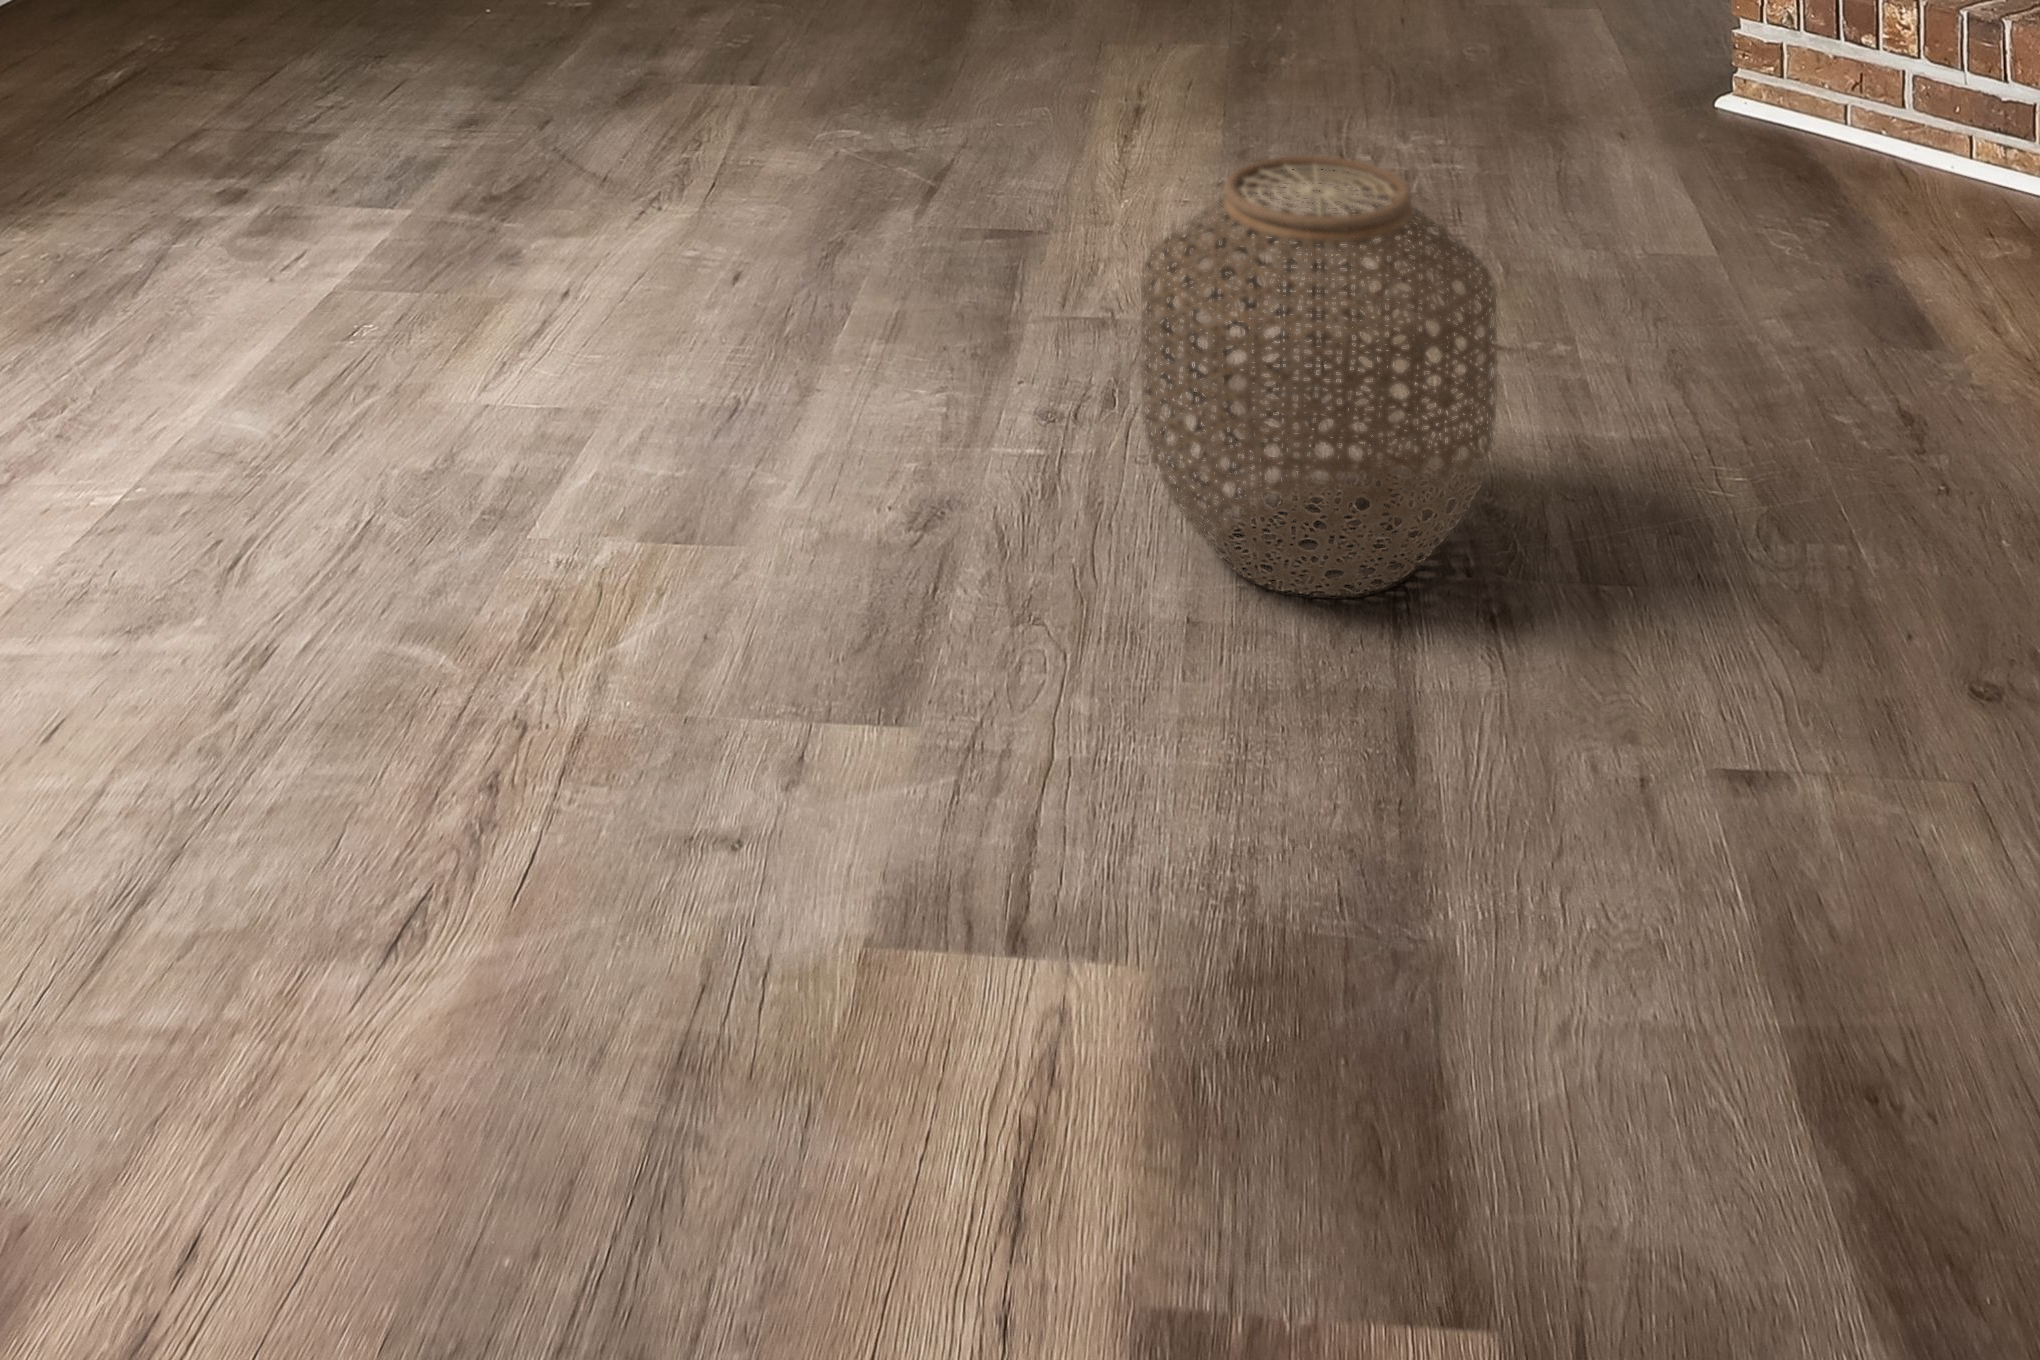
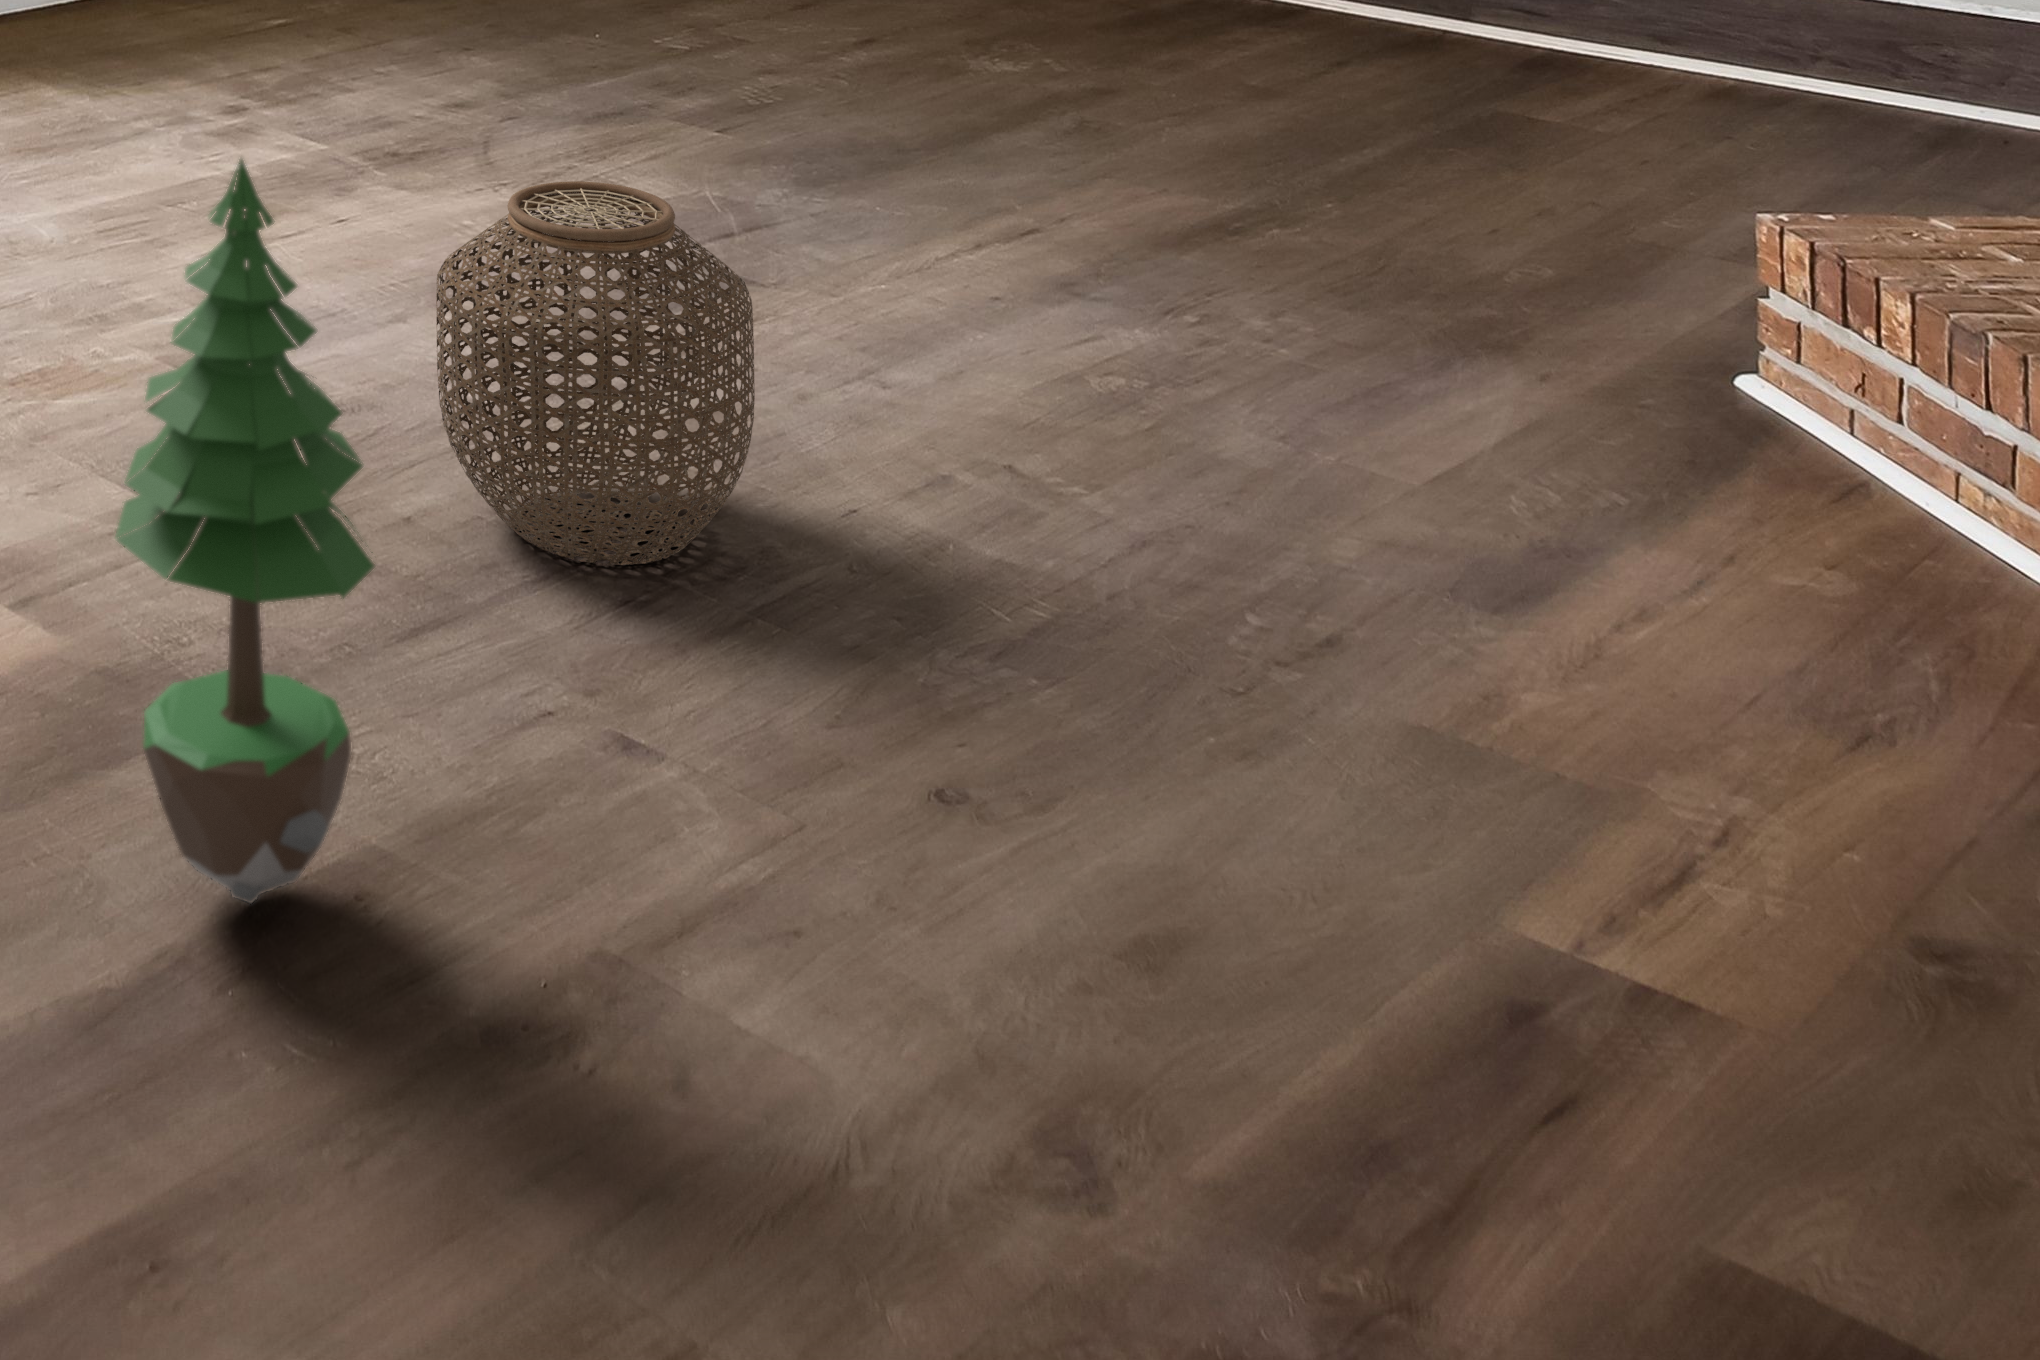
potted tree: none [1574,213,1921,1159] -> present [115,159,374,904]

